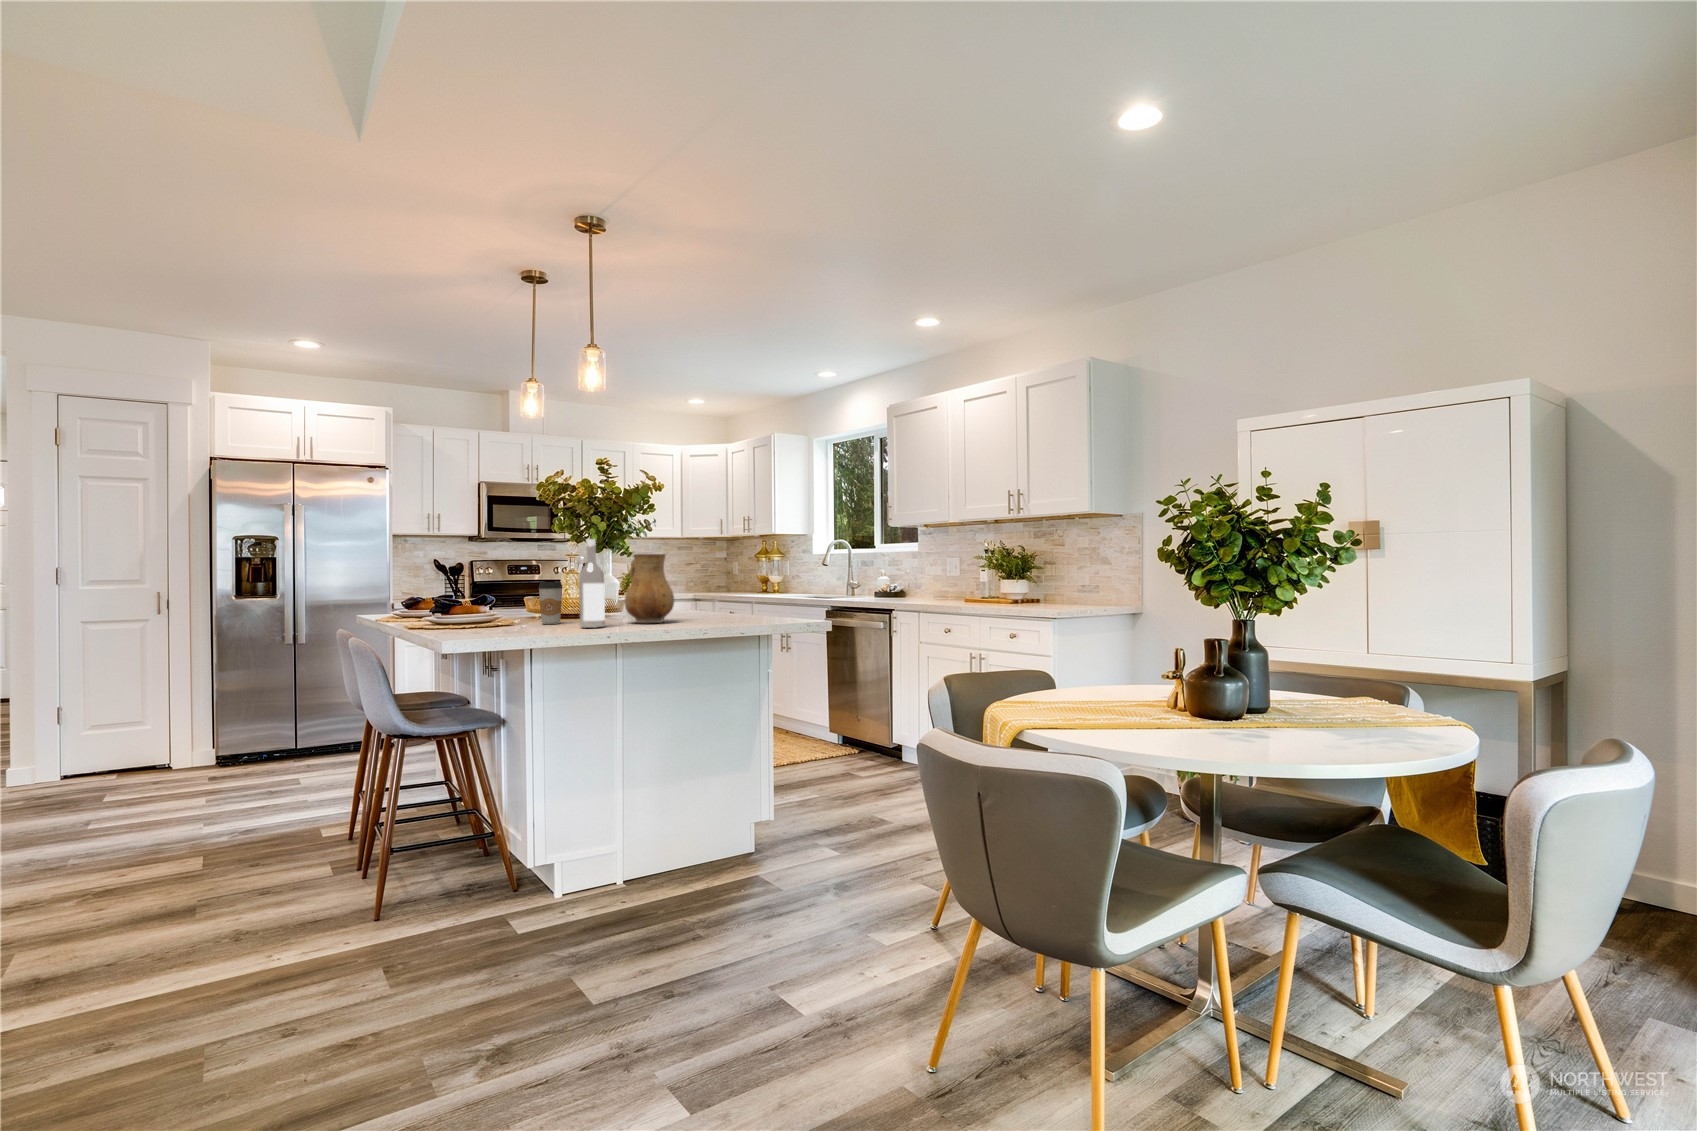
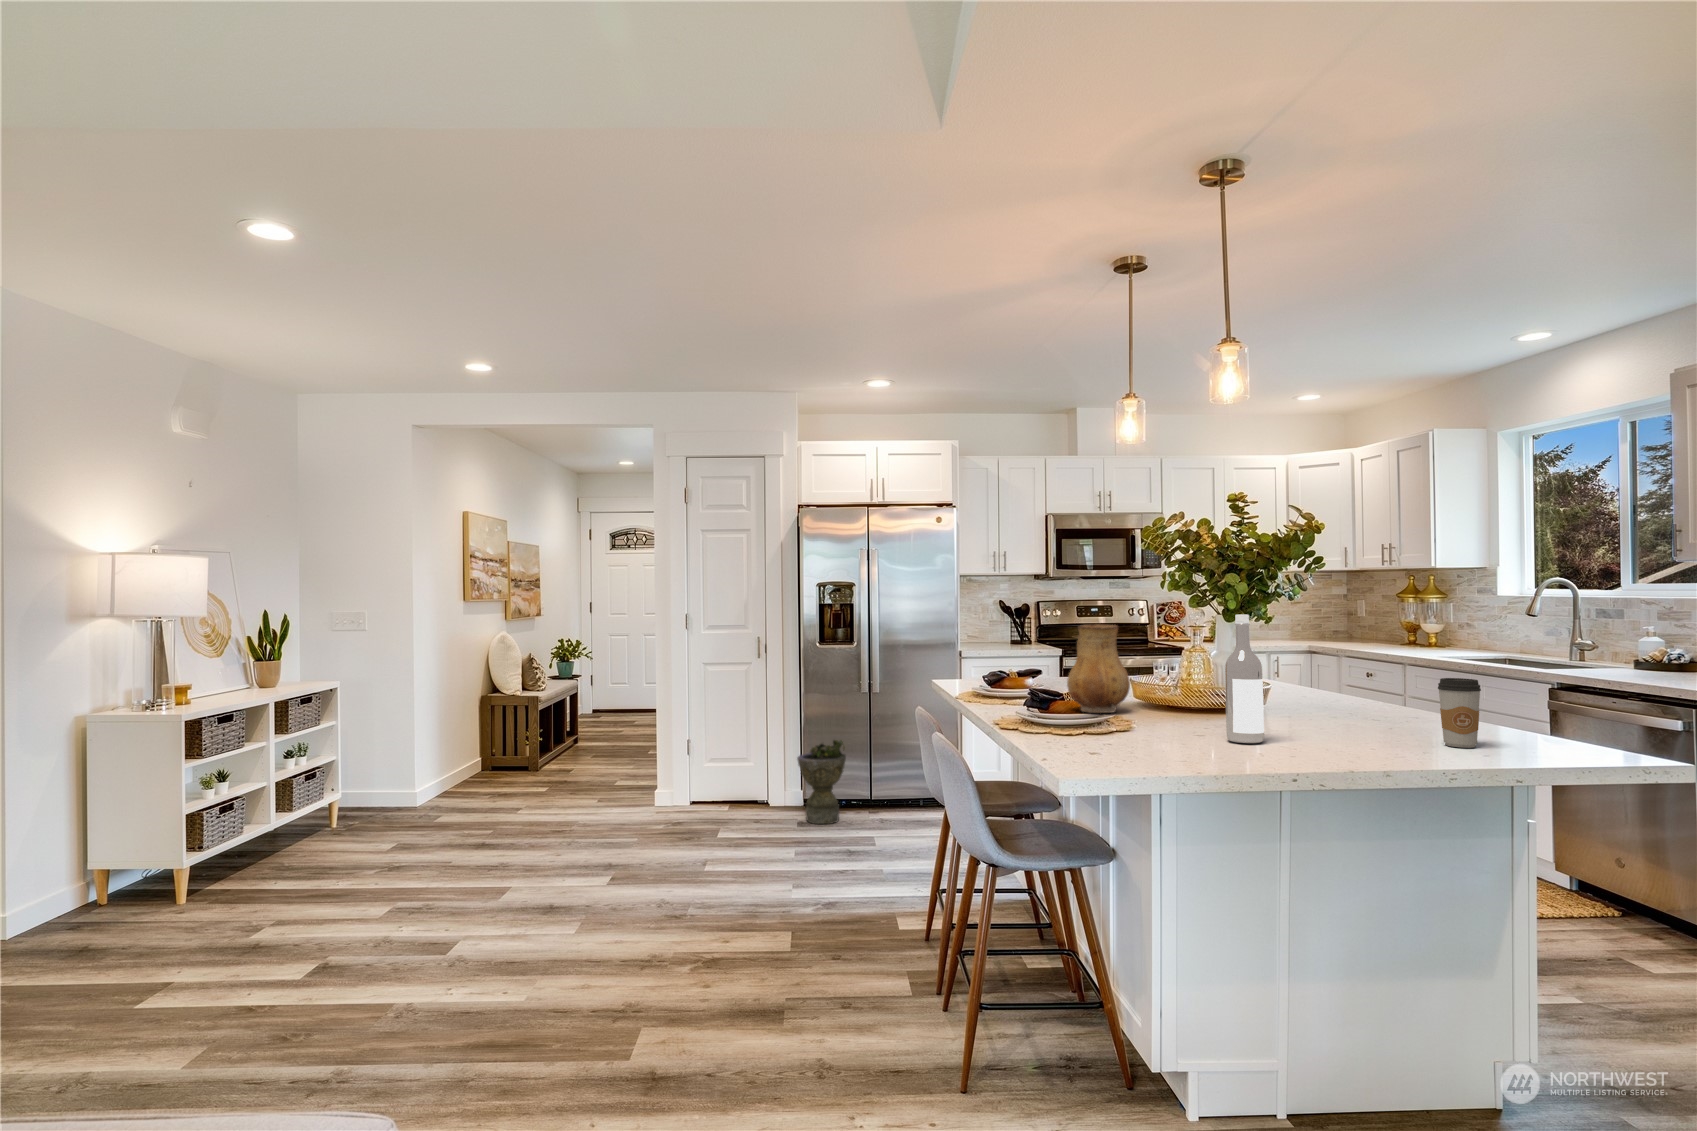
ceramic pitcher: present [624,554,674,623] -> present [1067,624,1130,713]
coffee cup: present [539,582,563,624] -> present [1438,678,1481,748]
planter: none [208,691,268,776] -> present [797,740,846,824]

